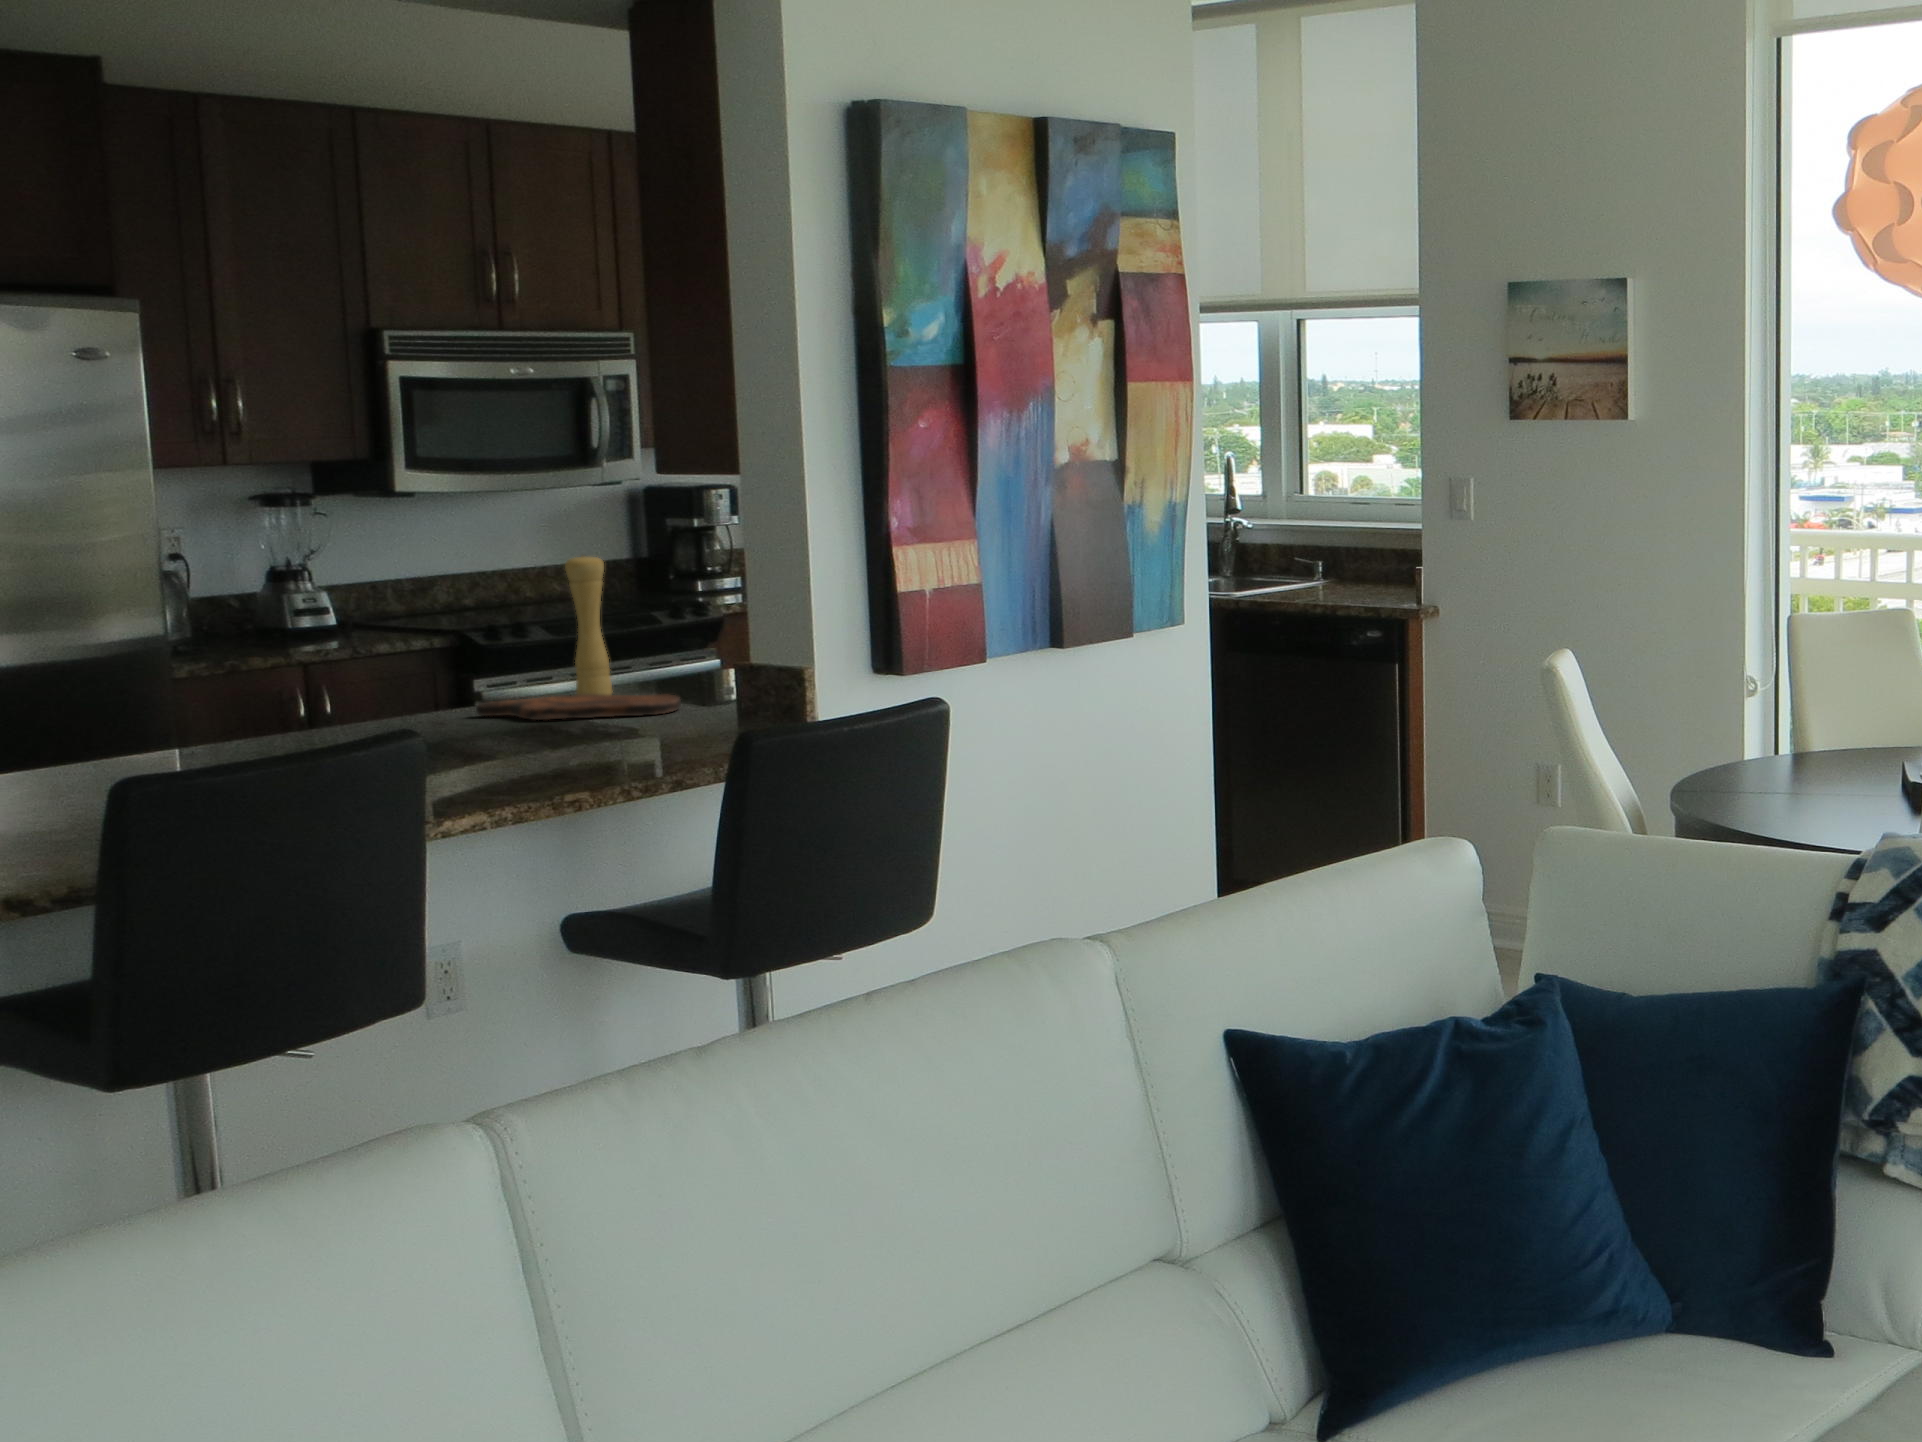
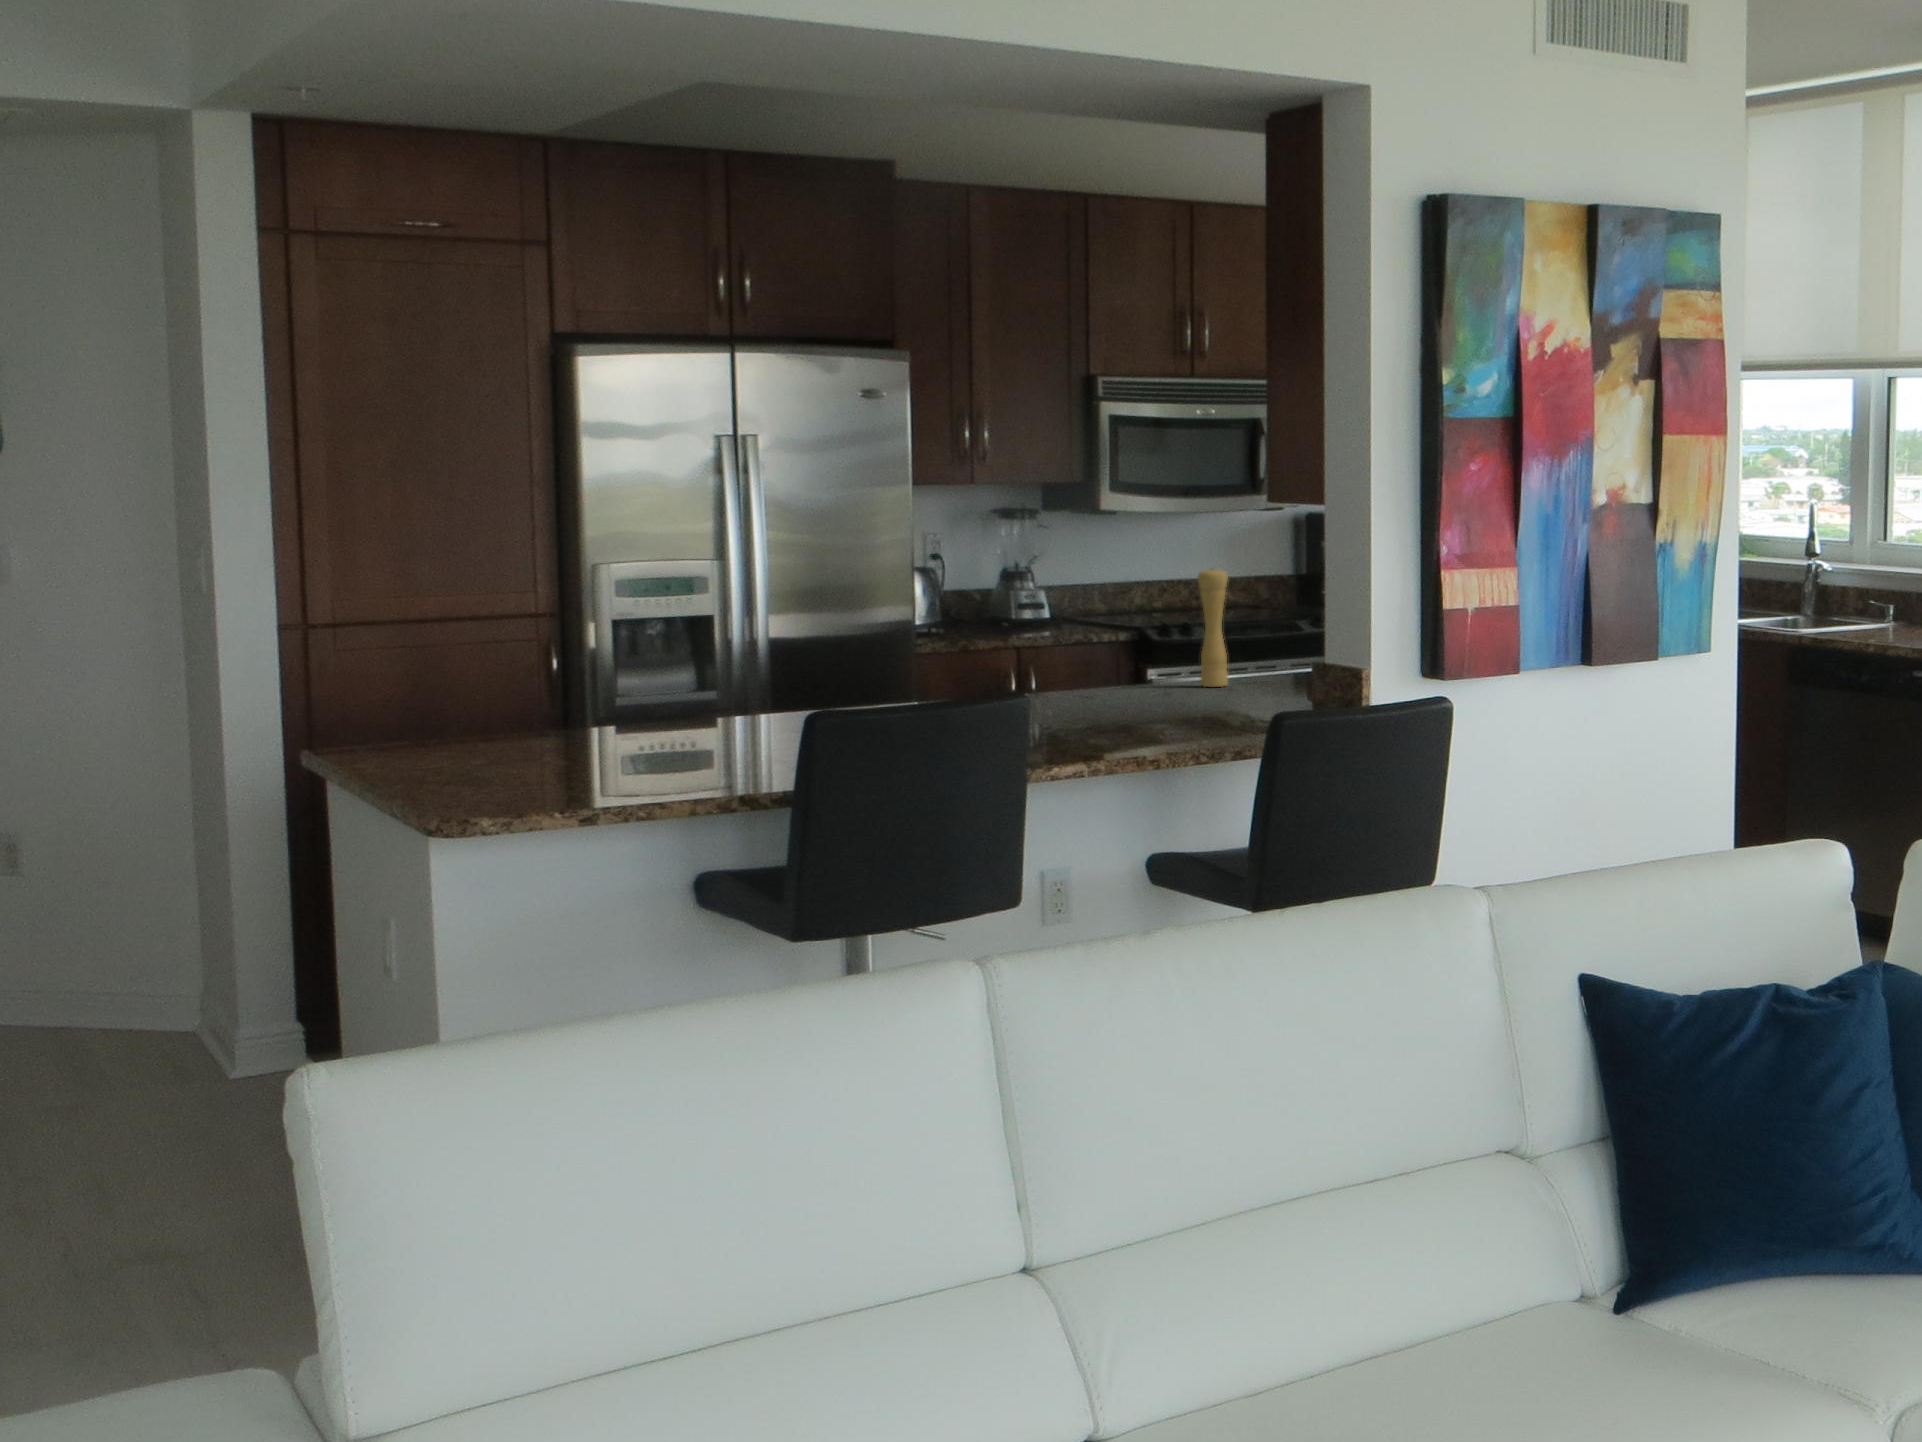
cutting board: present [476,694,681,720] -> none [1119,683,1272,703]

